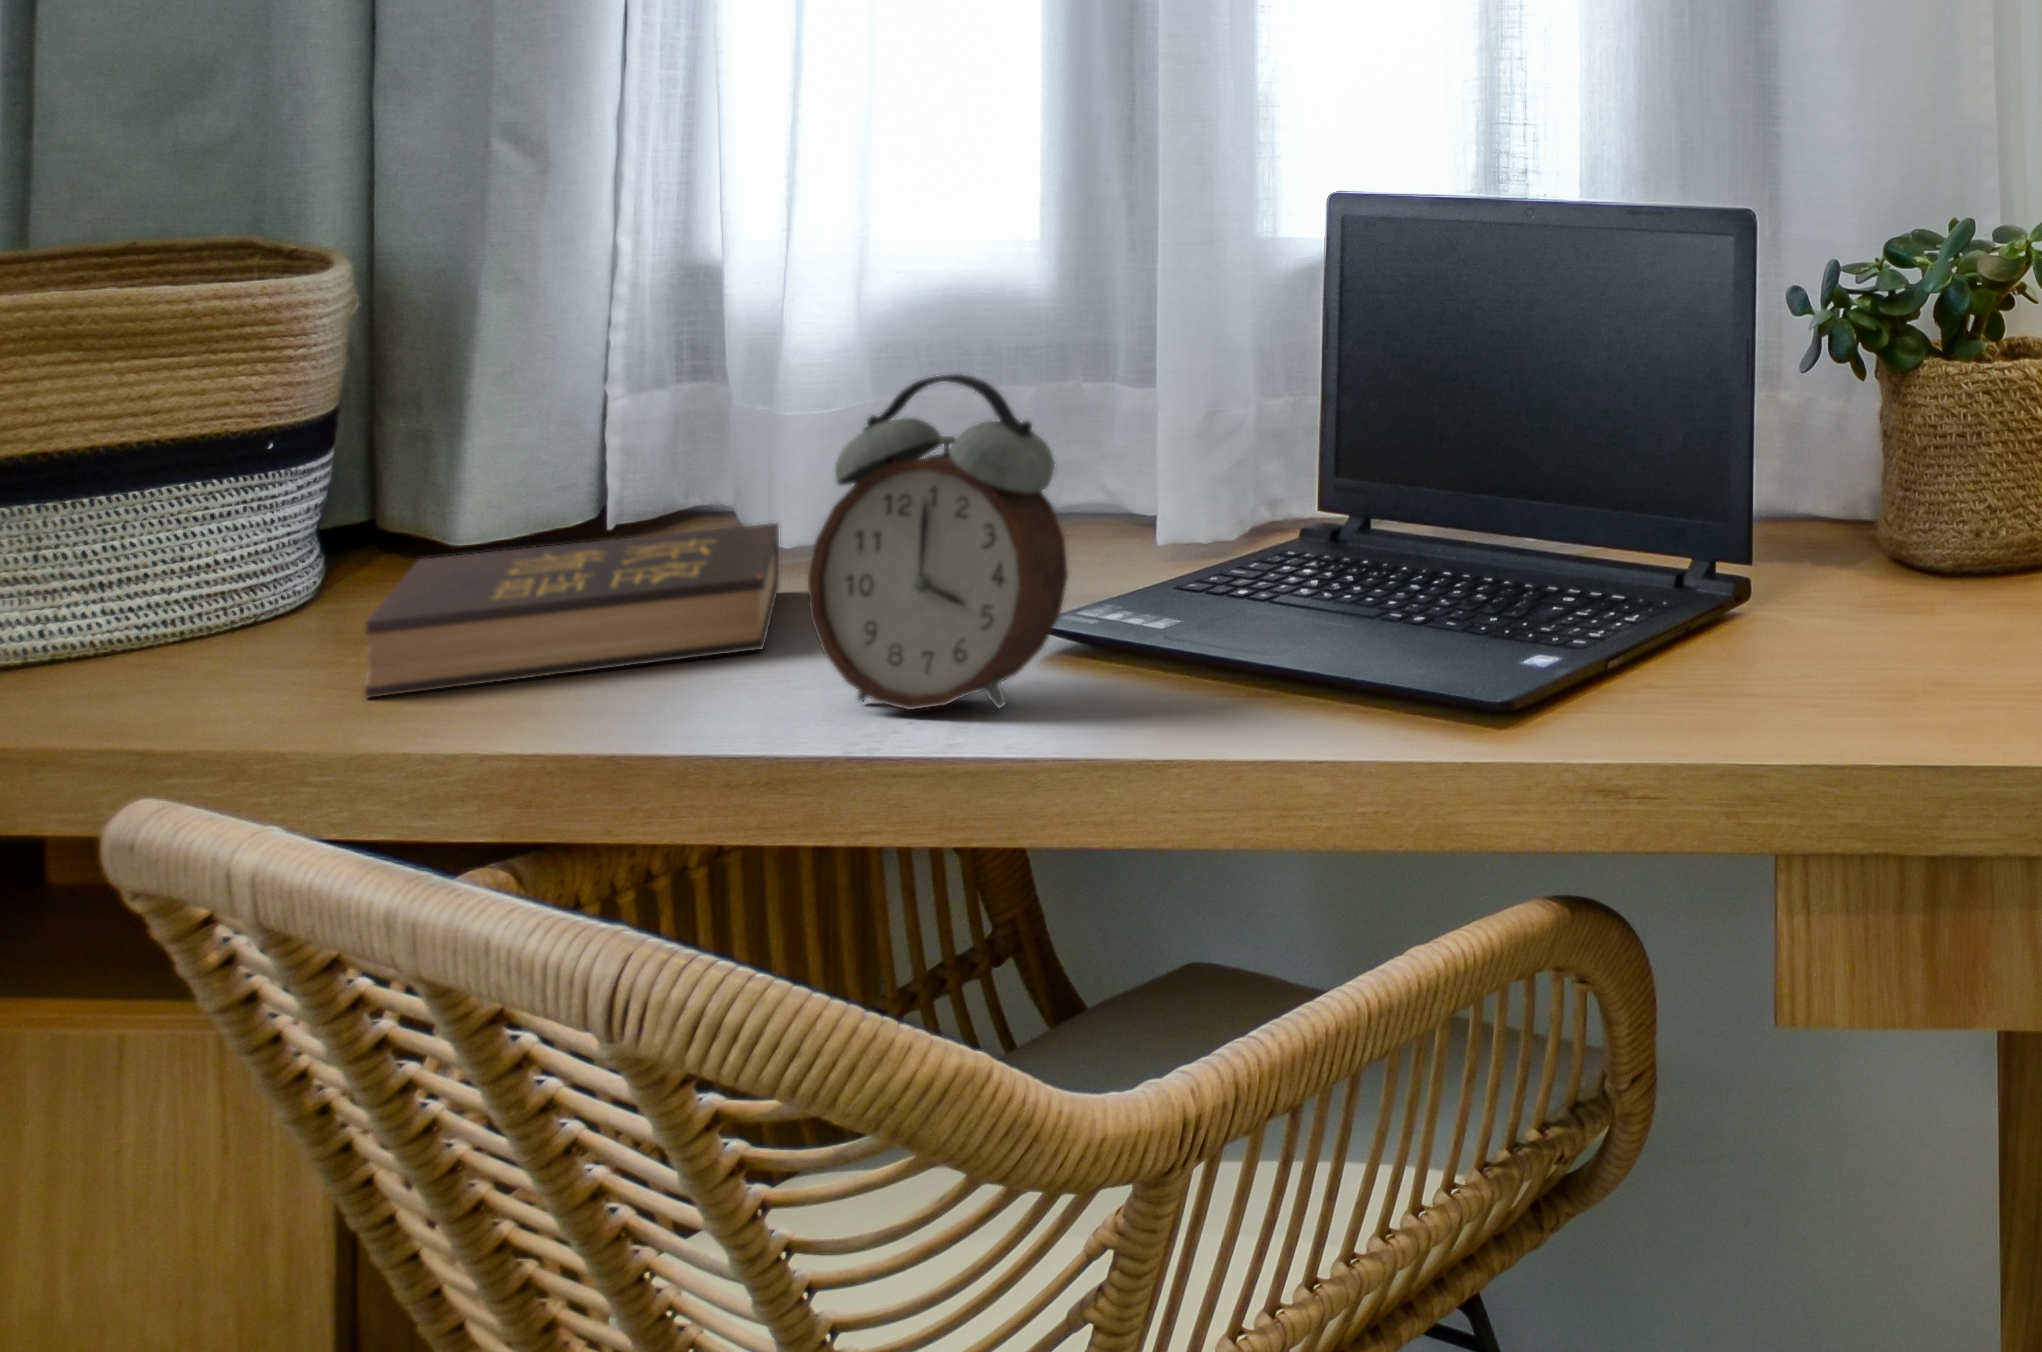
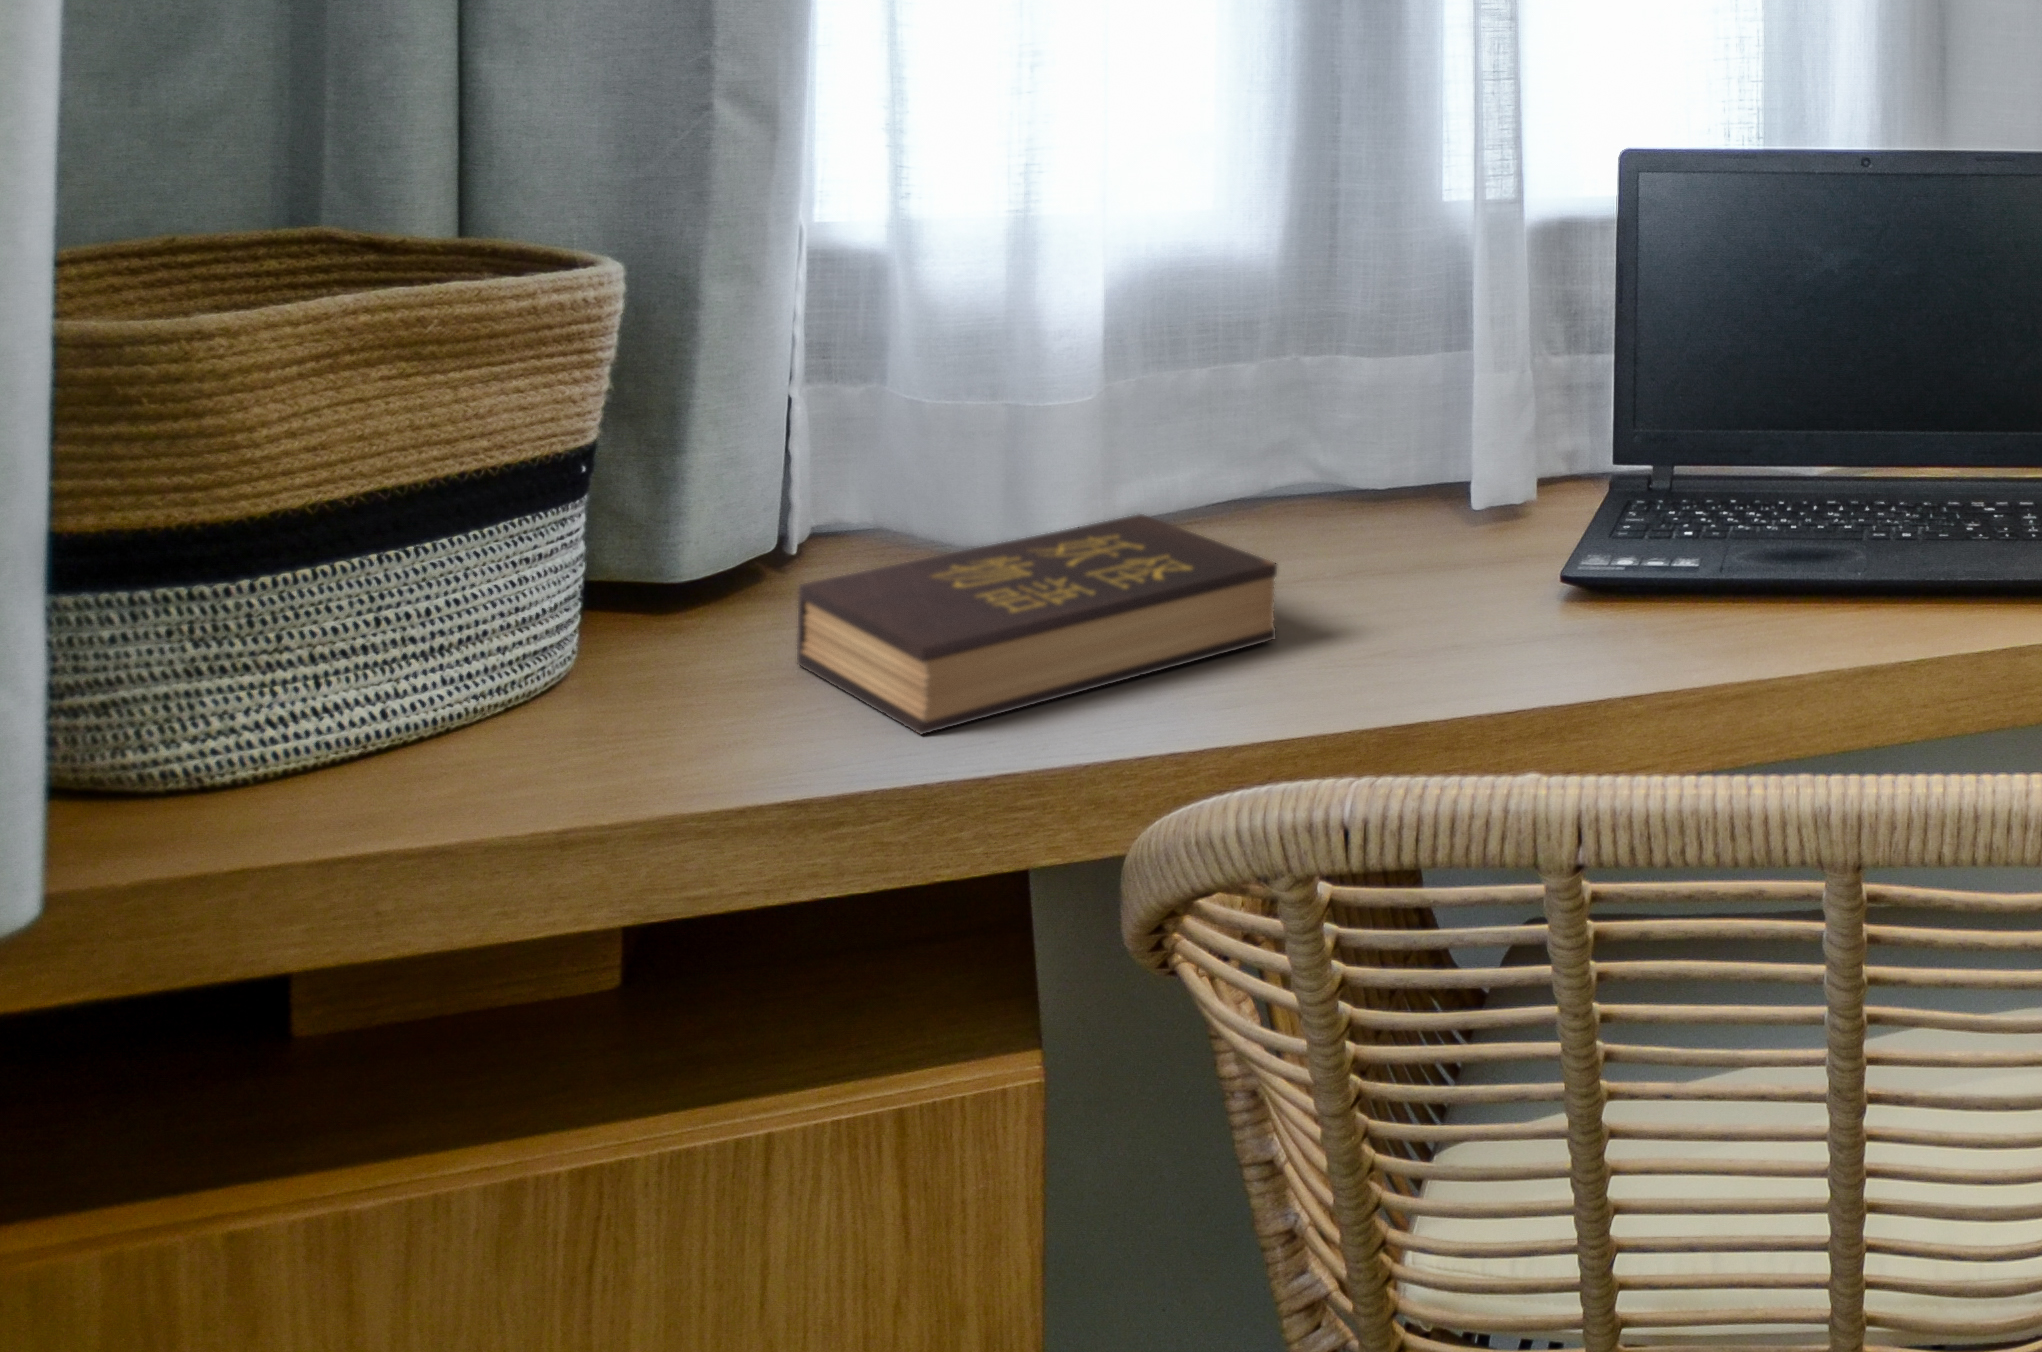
alarm clock: present [808,374,1068,709] -> none [1457,331,1710,672]

